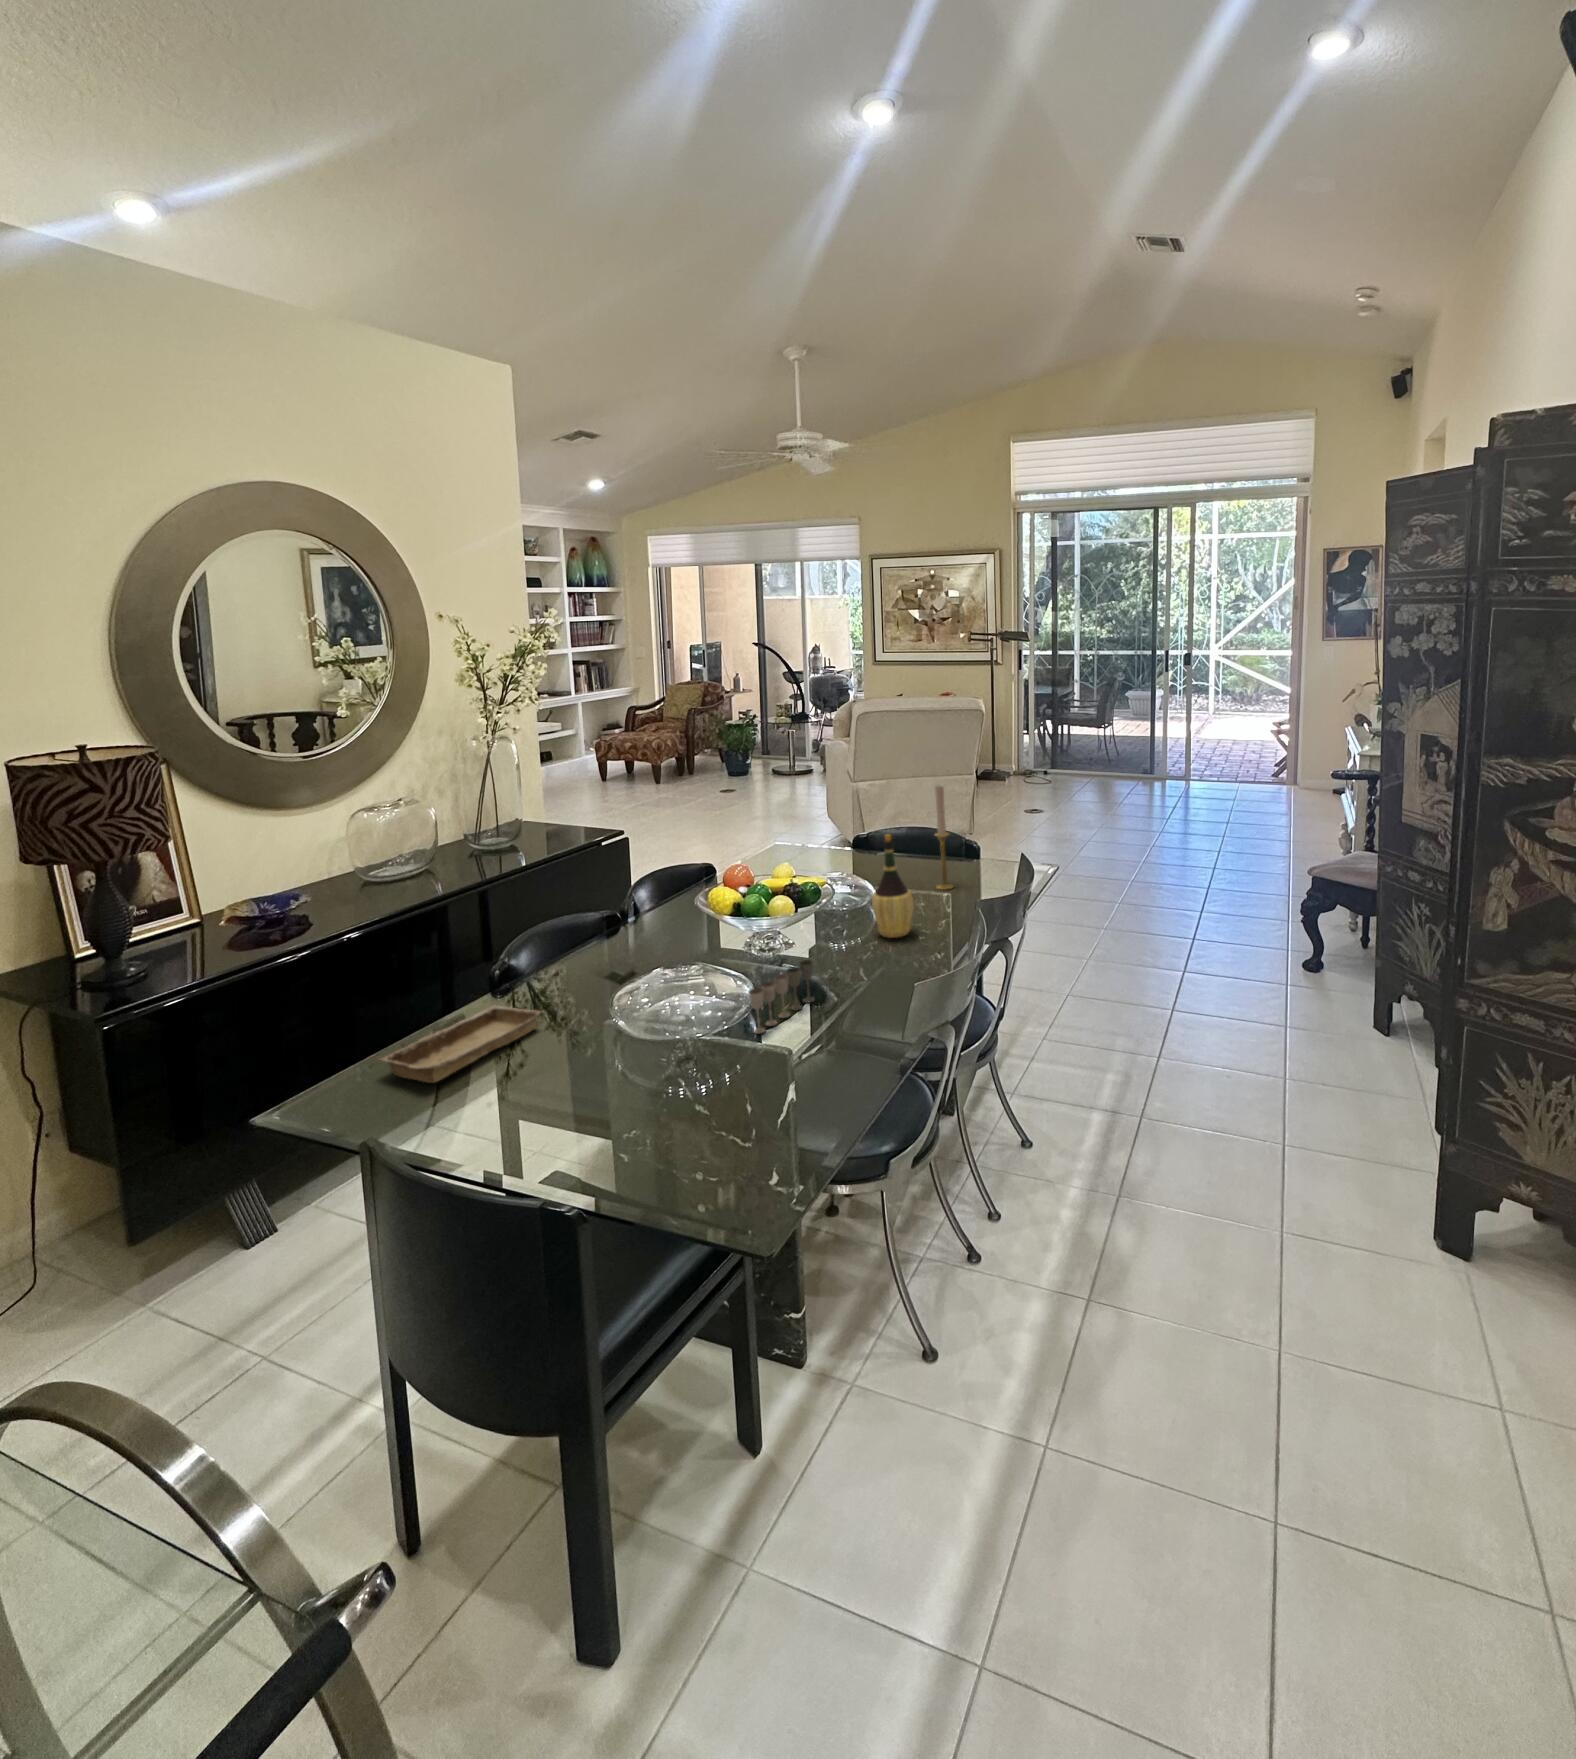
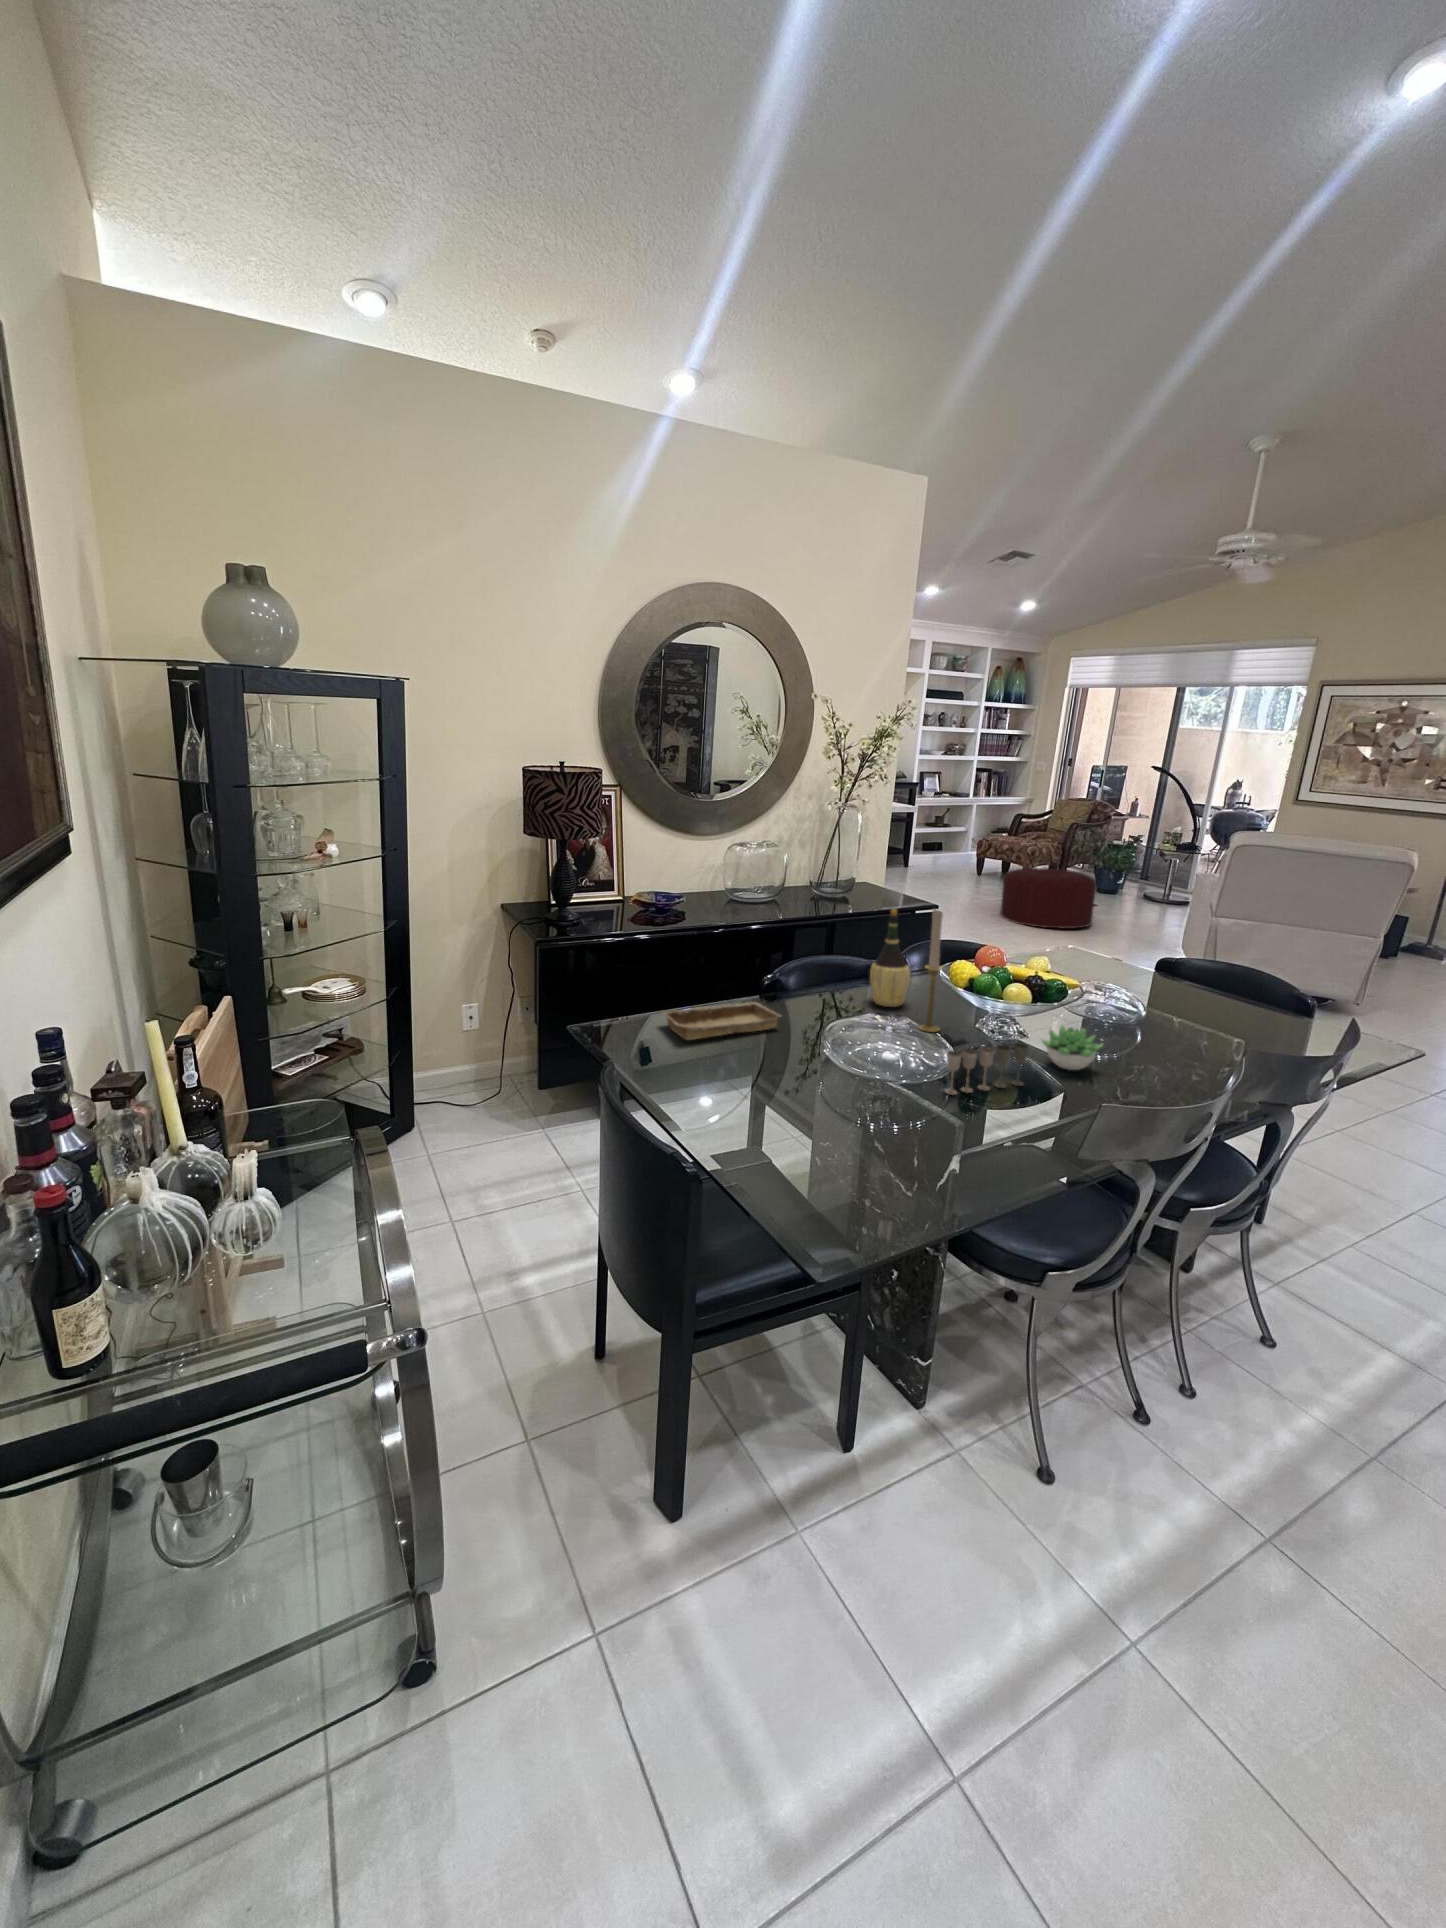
ottoman: none [643,761,739,827] -> present [1000,868,1096,929]
candlestick: present [935,786,953,889] -> present [919,909,943,1032]
wine bottle: present [872,834,914,938] -> present [870,909,911,1007]
succulent plant: none [812,928,864,972] -> present [1042,1026,1103,1070]

